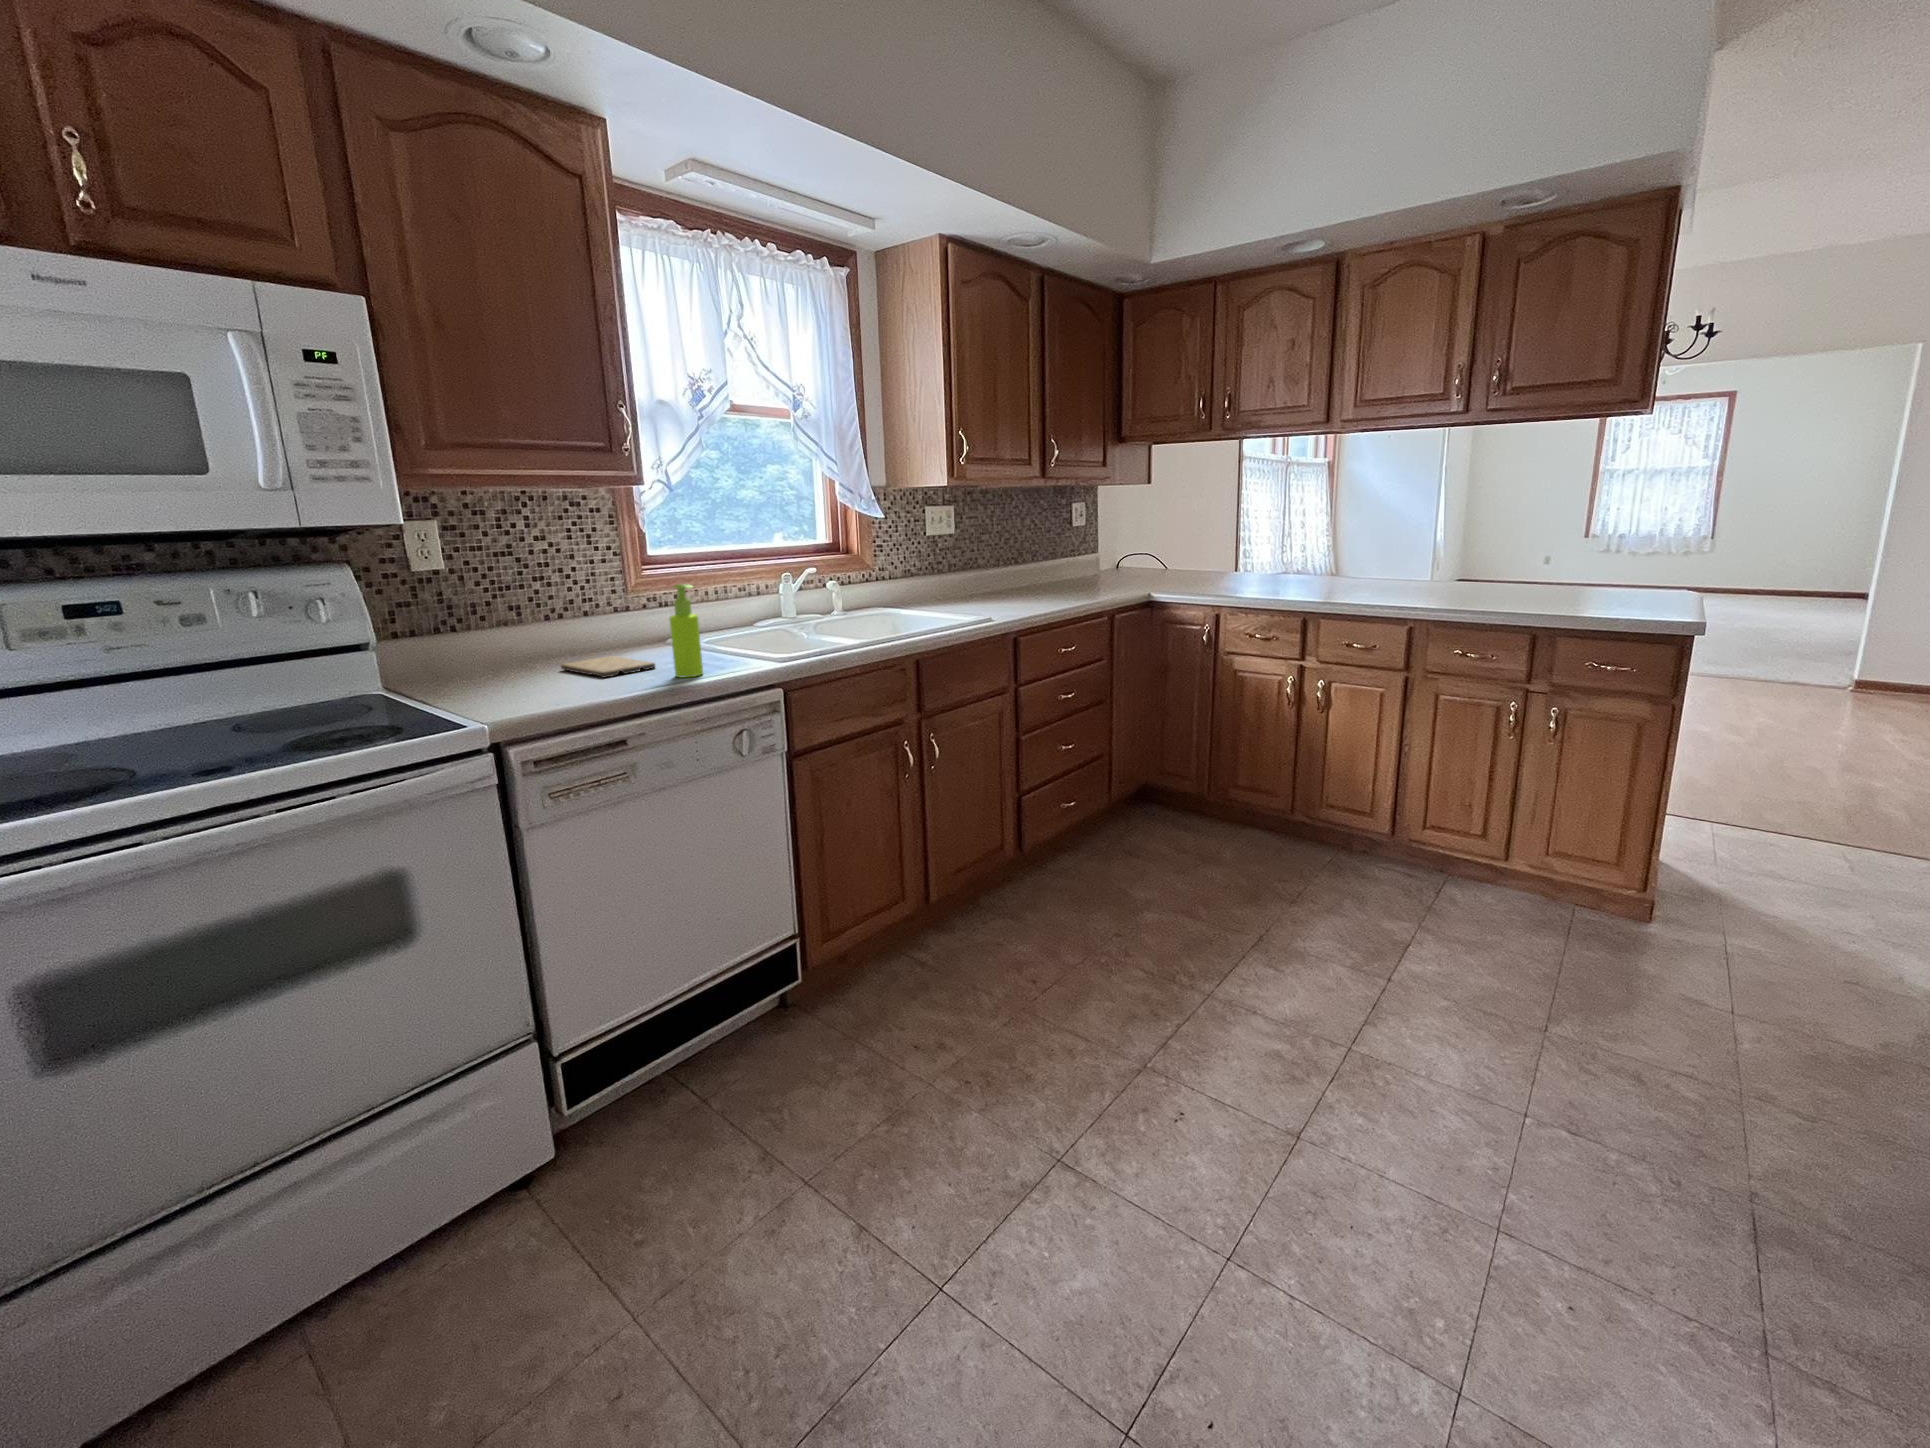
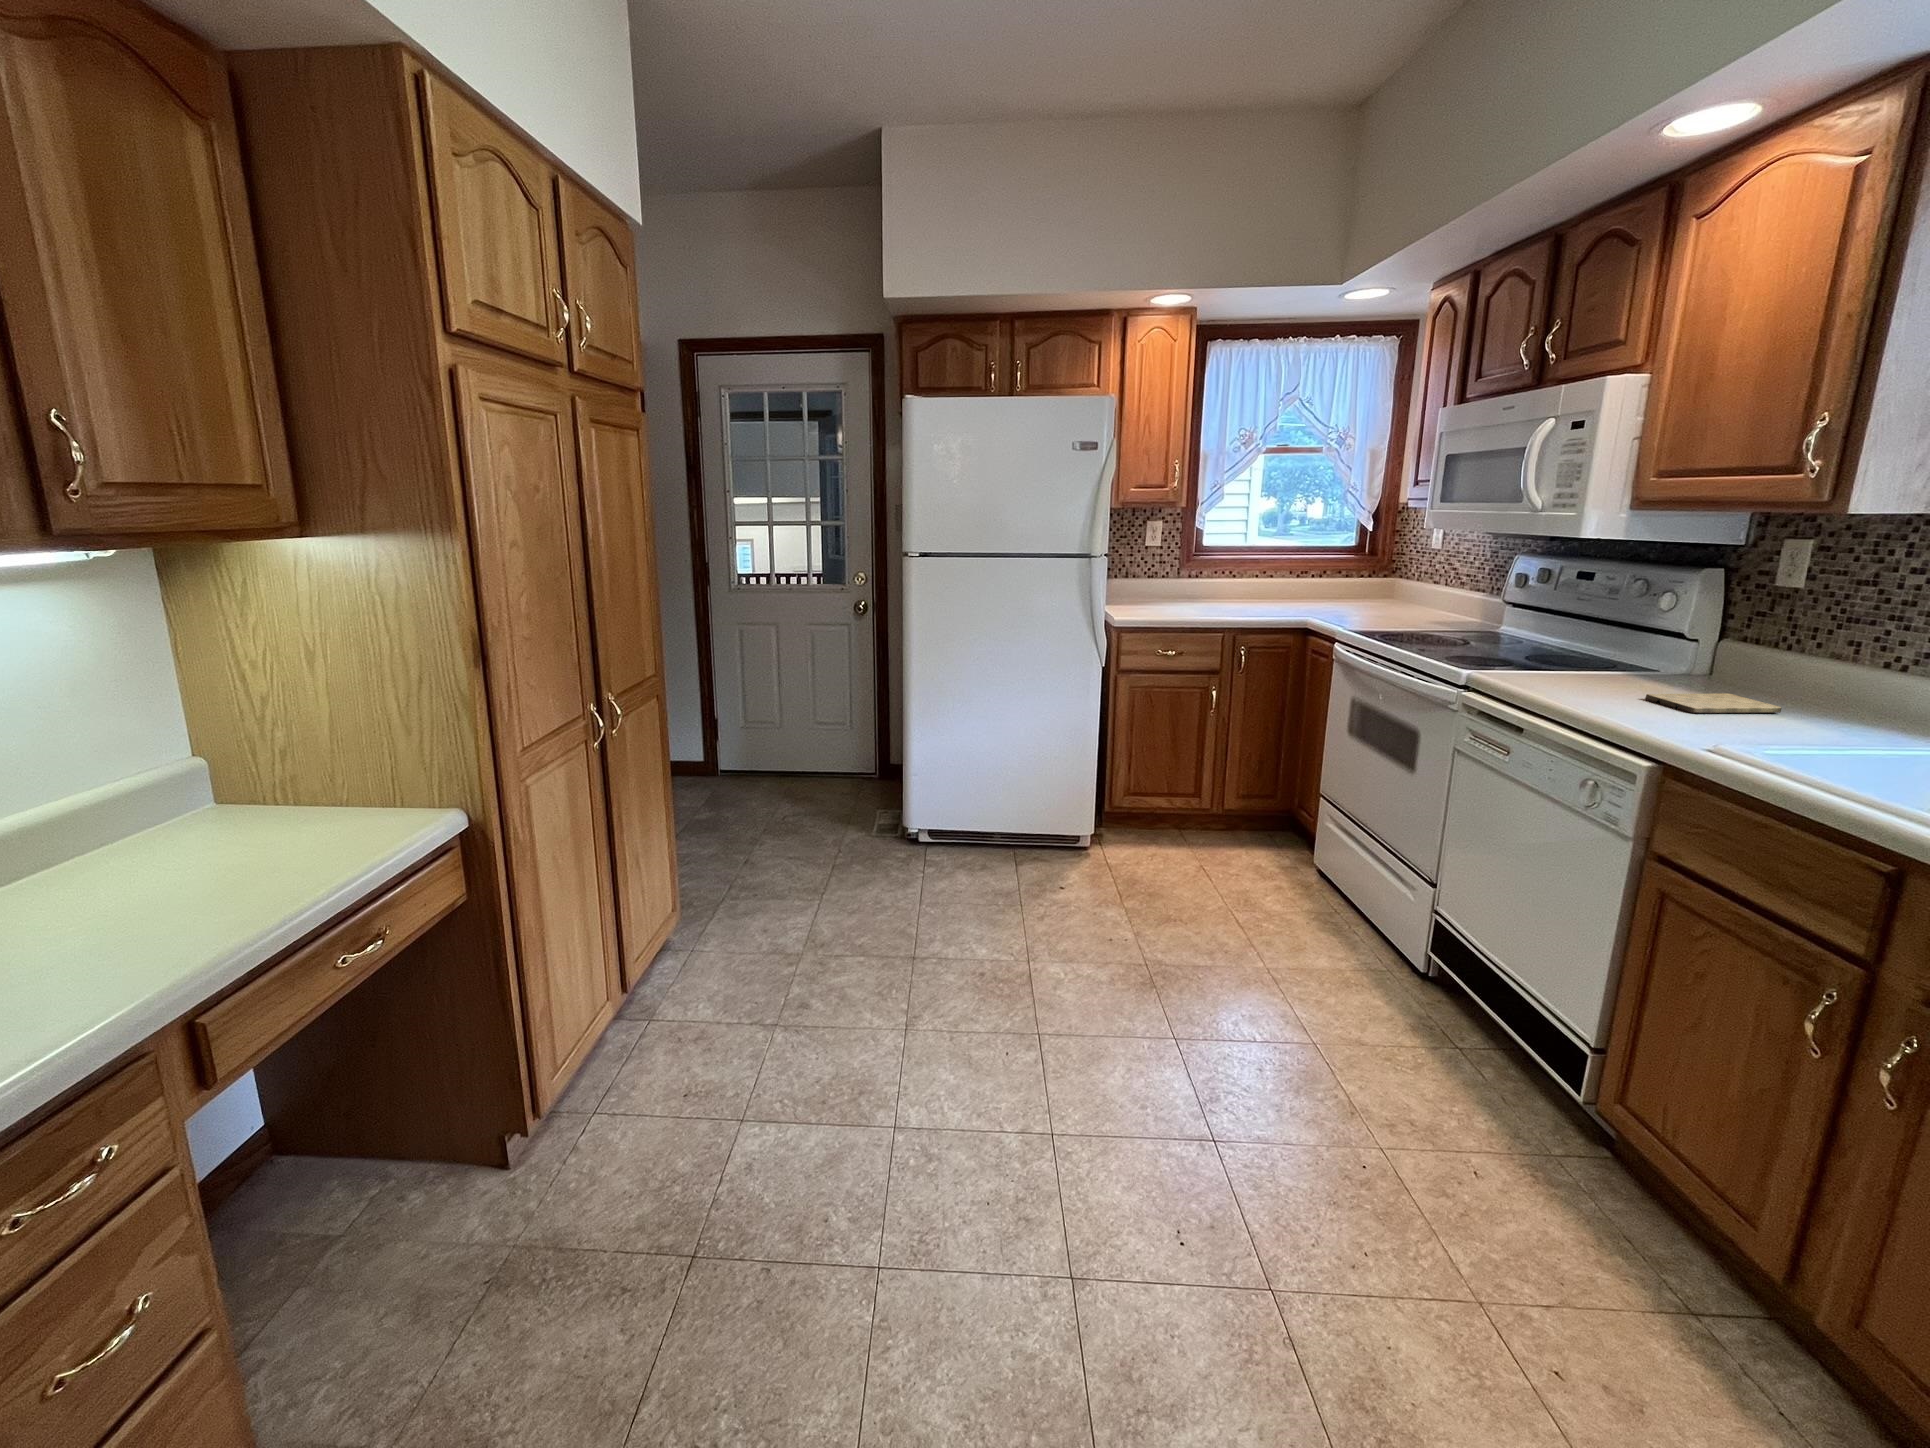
soap dispenser: present [669,584,703,677] -> none [1600,618,1645,715]

